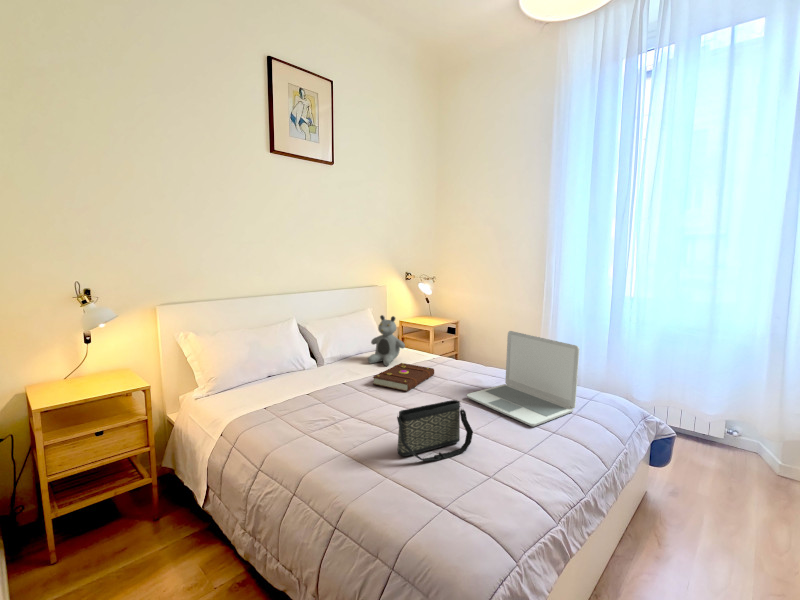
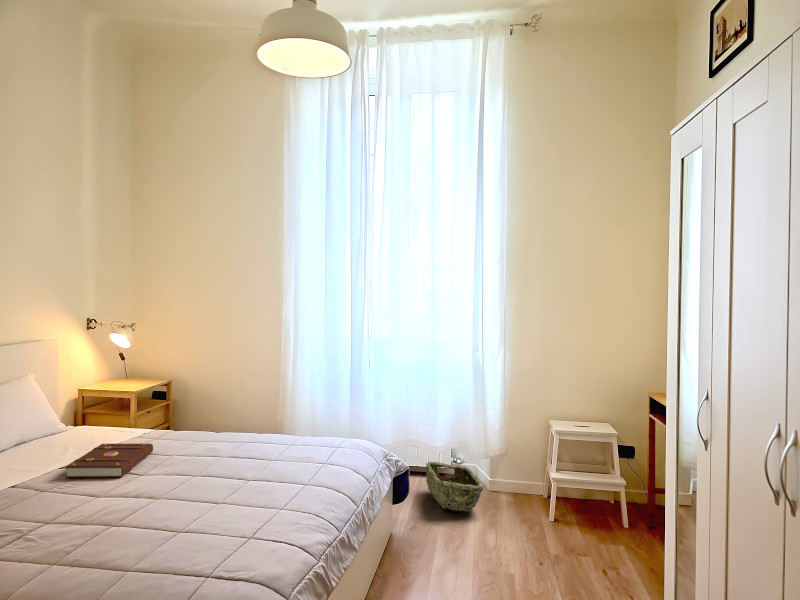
teddy bear: present [368,315,405,366] -> none [44,381,104,453]
laptop: present [467,331,579,426] -> none [204,384,324,483]
handbag: present [397,400,473,461] -> none [133,467,224,543]
woven basket: none [692,428,772,493] -> present [426,462,484,512]

